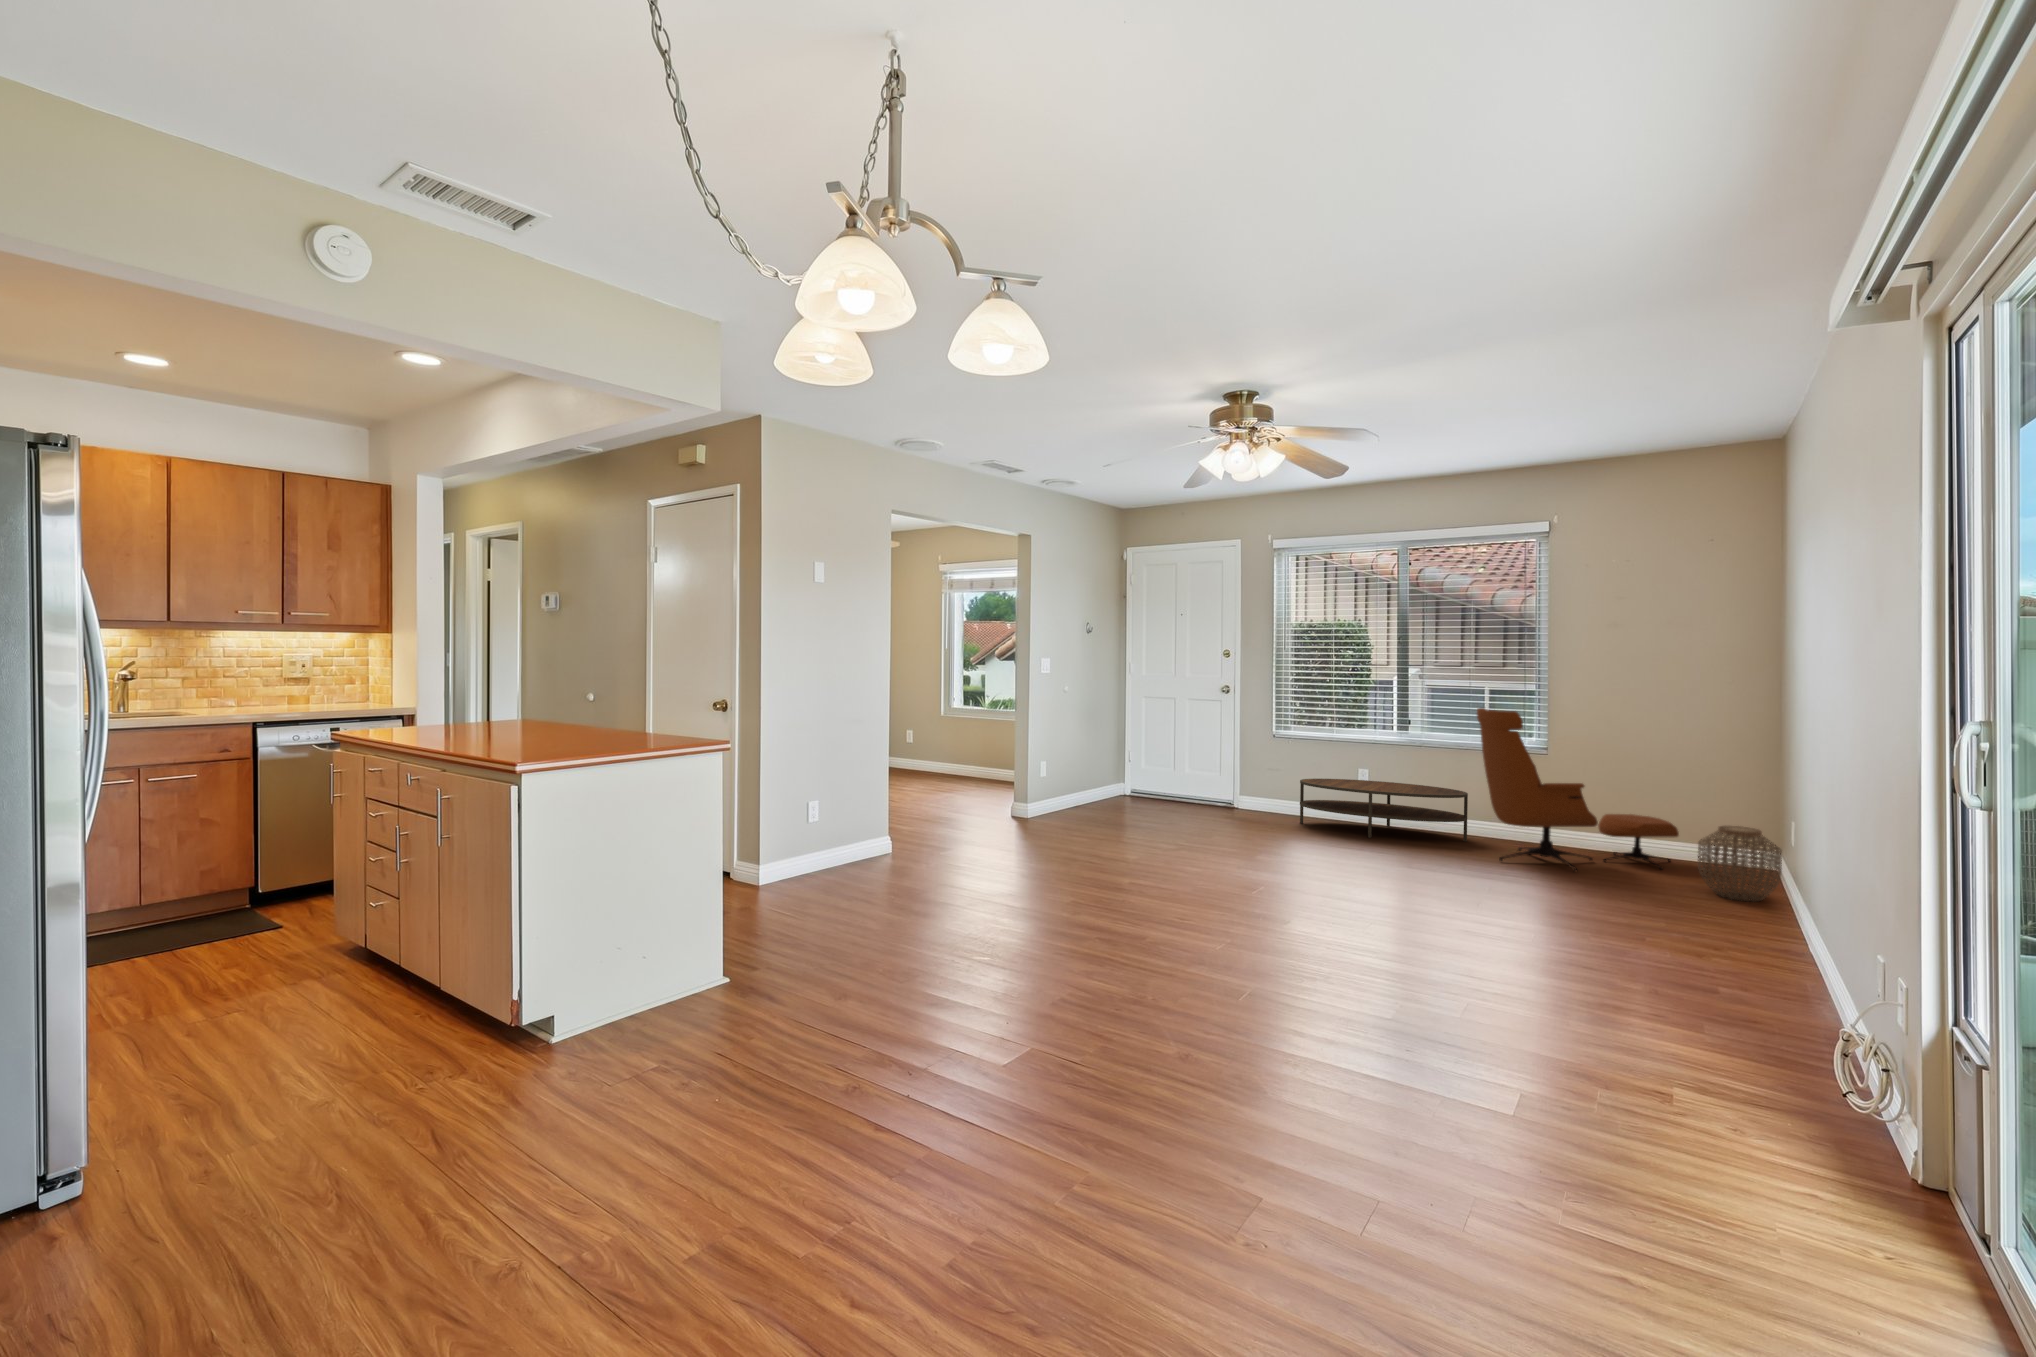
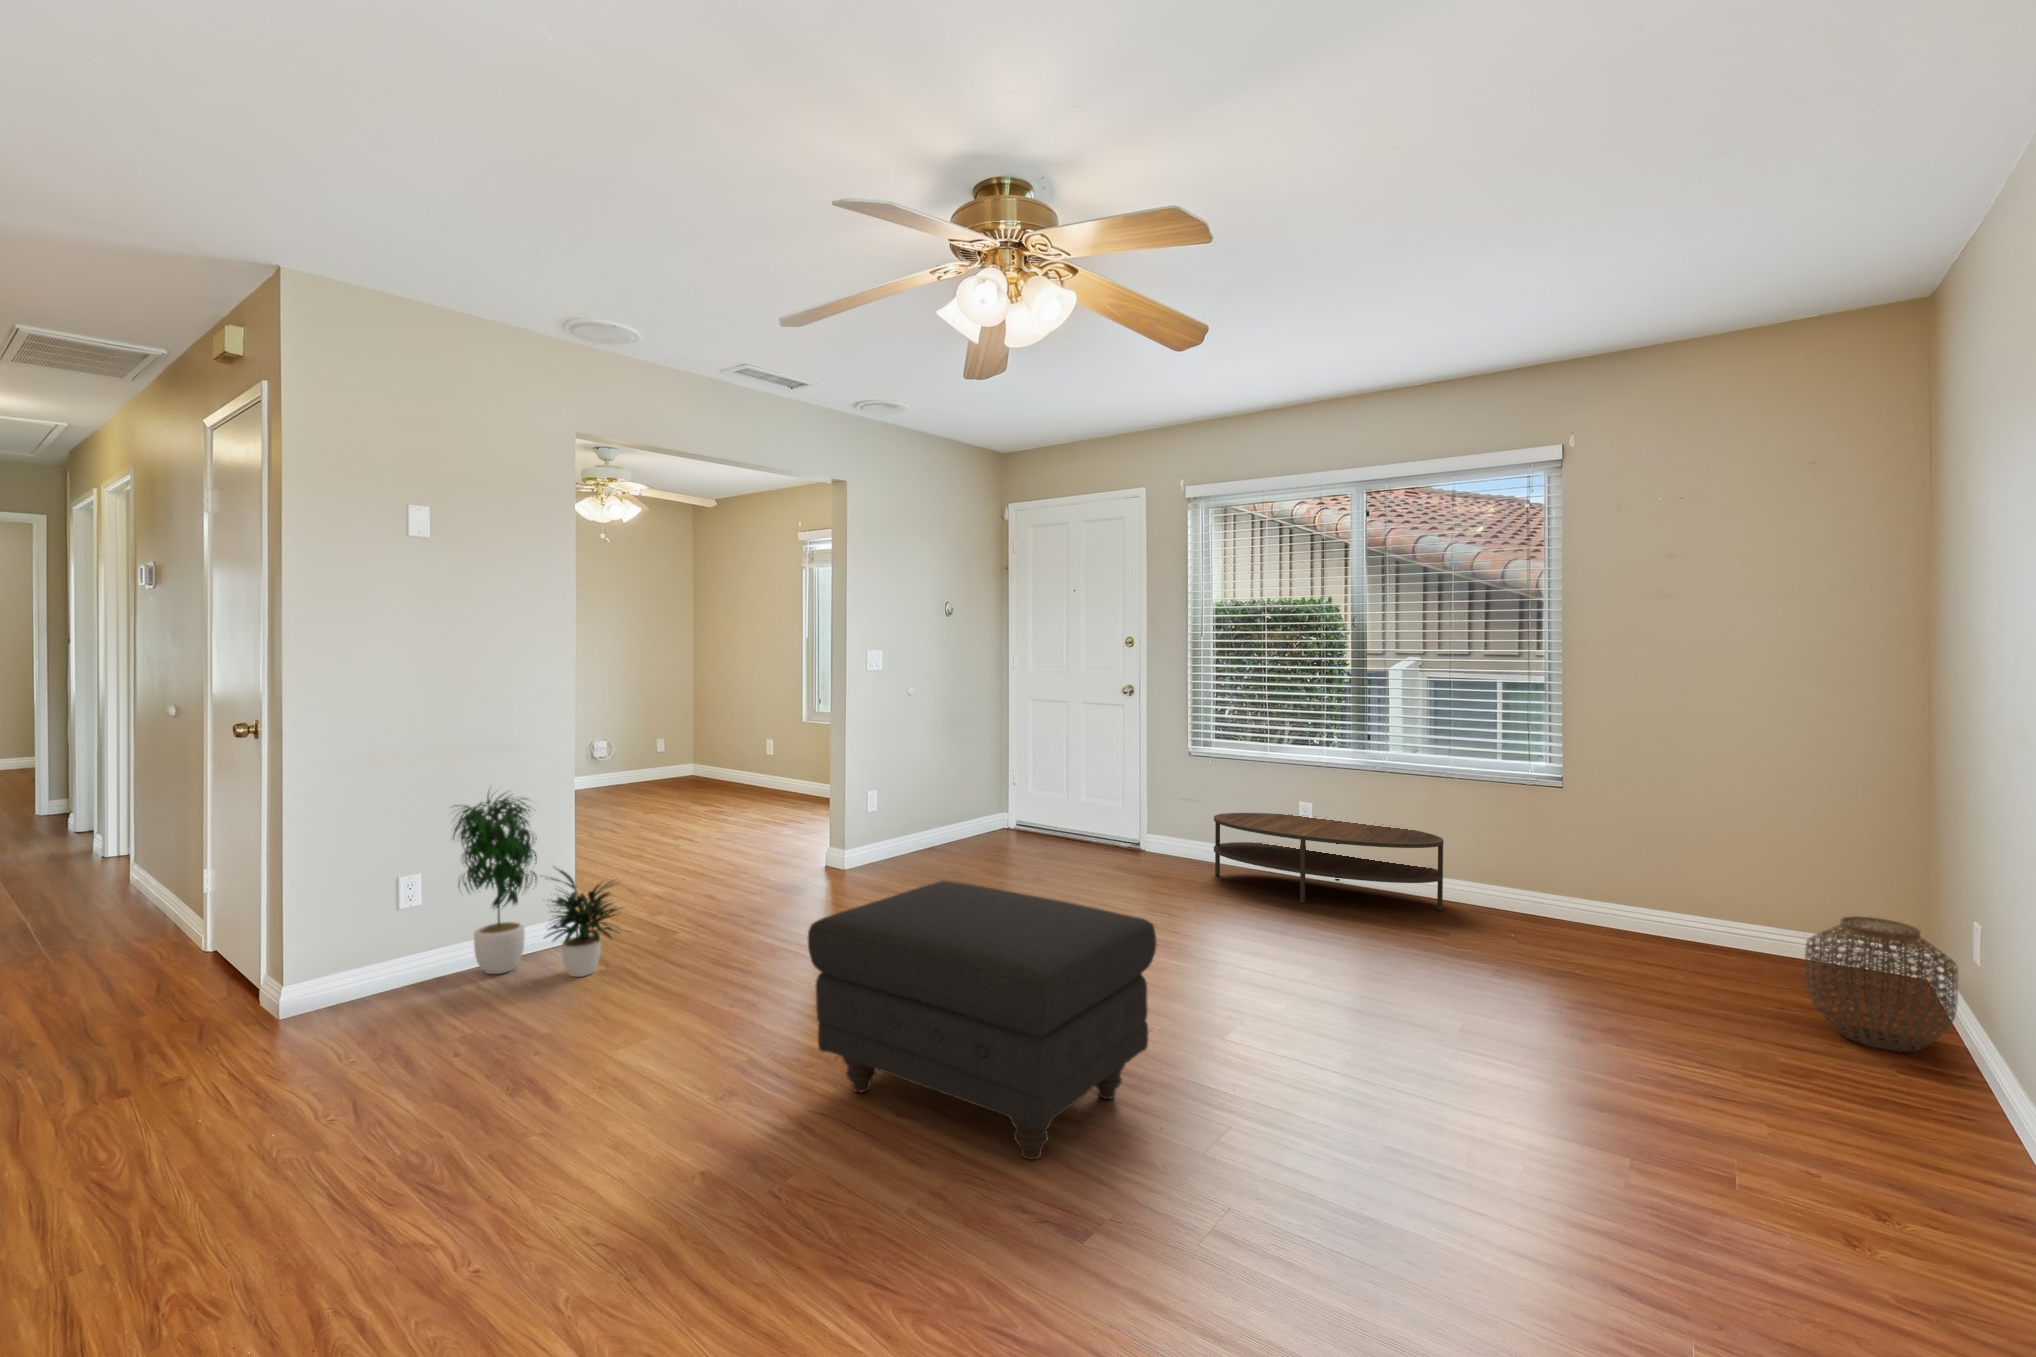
lounge chair: present [1477,708,1679,872] -> none [1450,718,1764,977]
potted plant: none [837,746,948,872] -> present [453,790,622,977]
ottoman: none [1130,802,1329,938] -> present [808,881,1156,1159]

